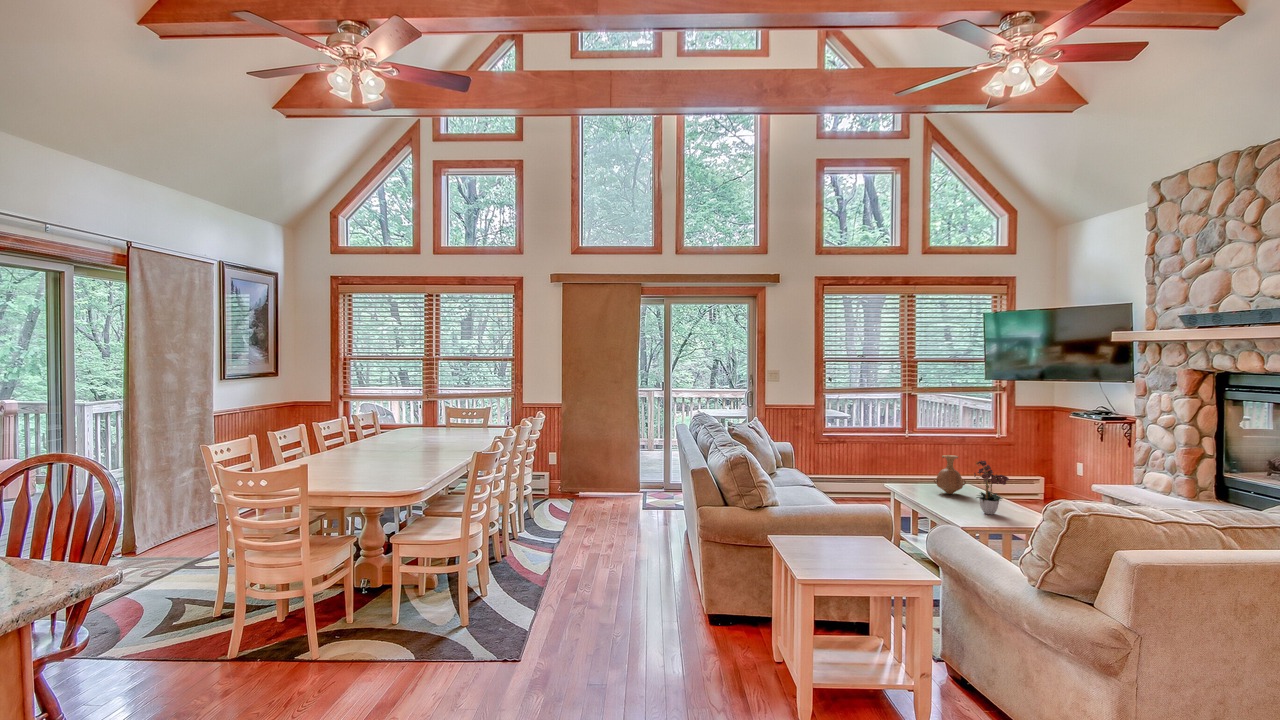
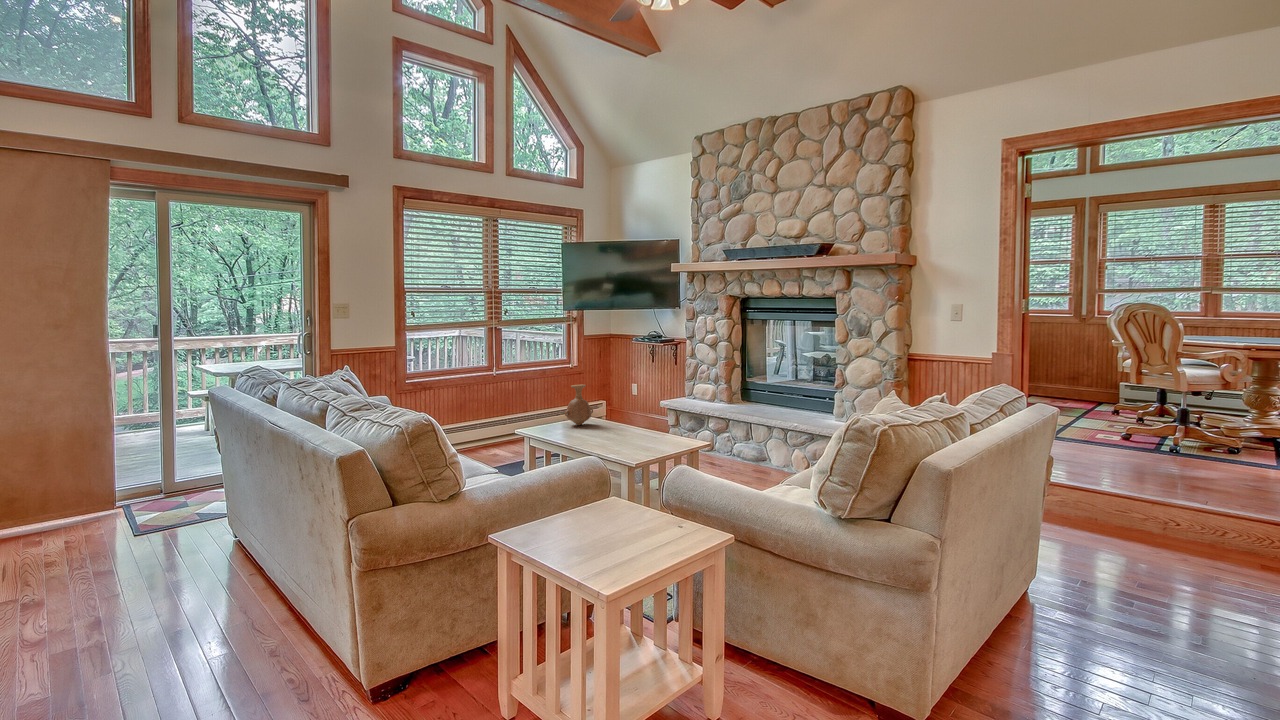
flower arrangement: present [974,461,1009,515] -> none [618,380,649,437]

